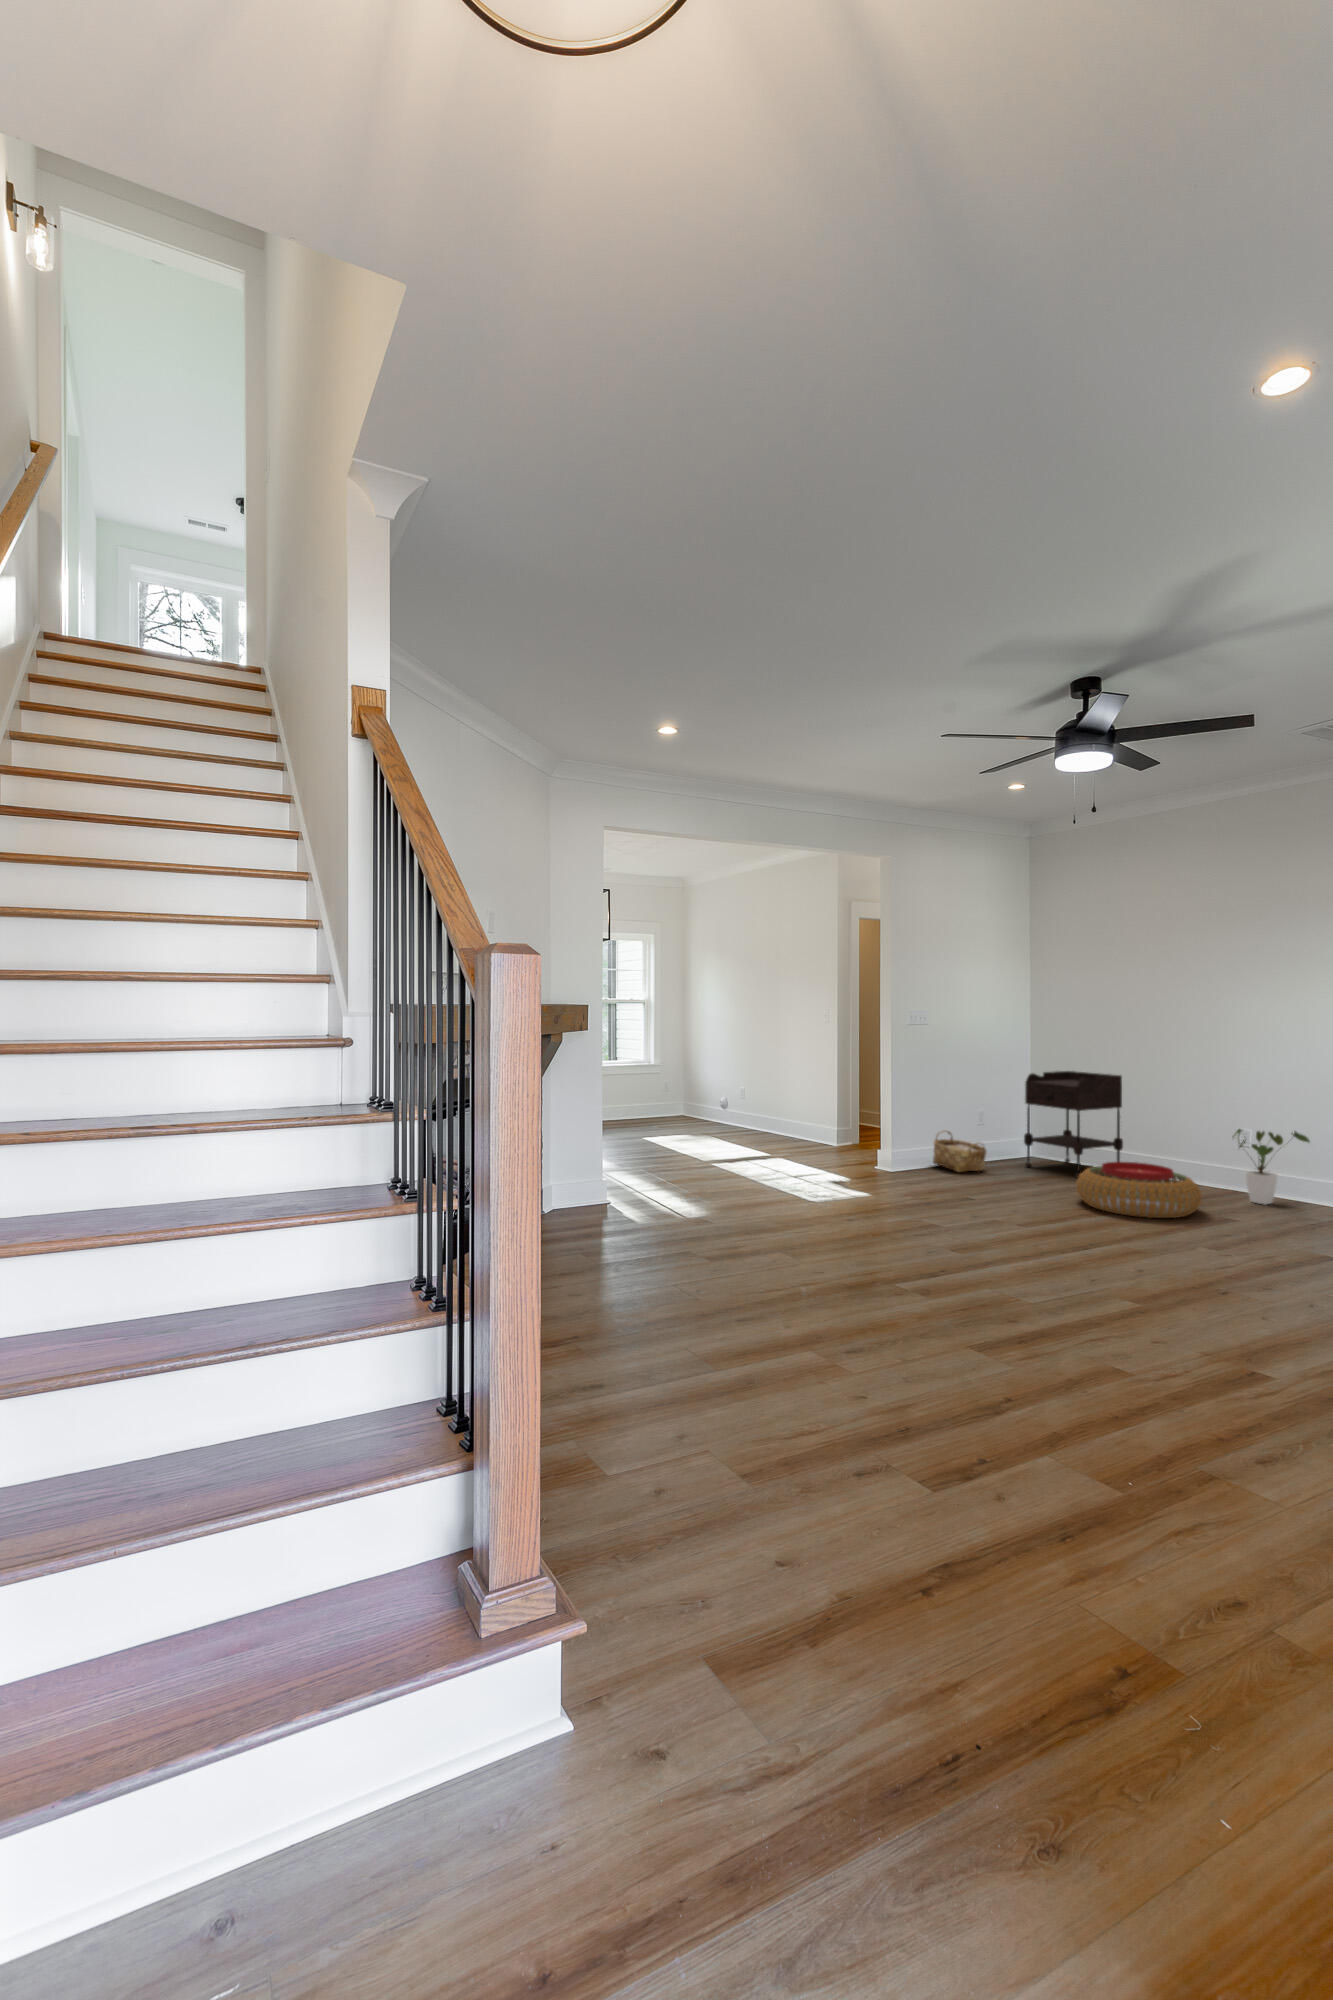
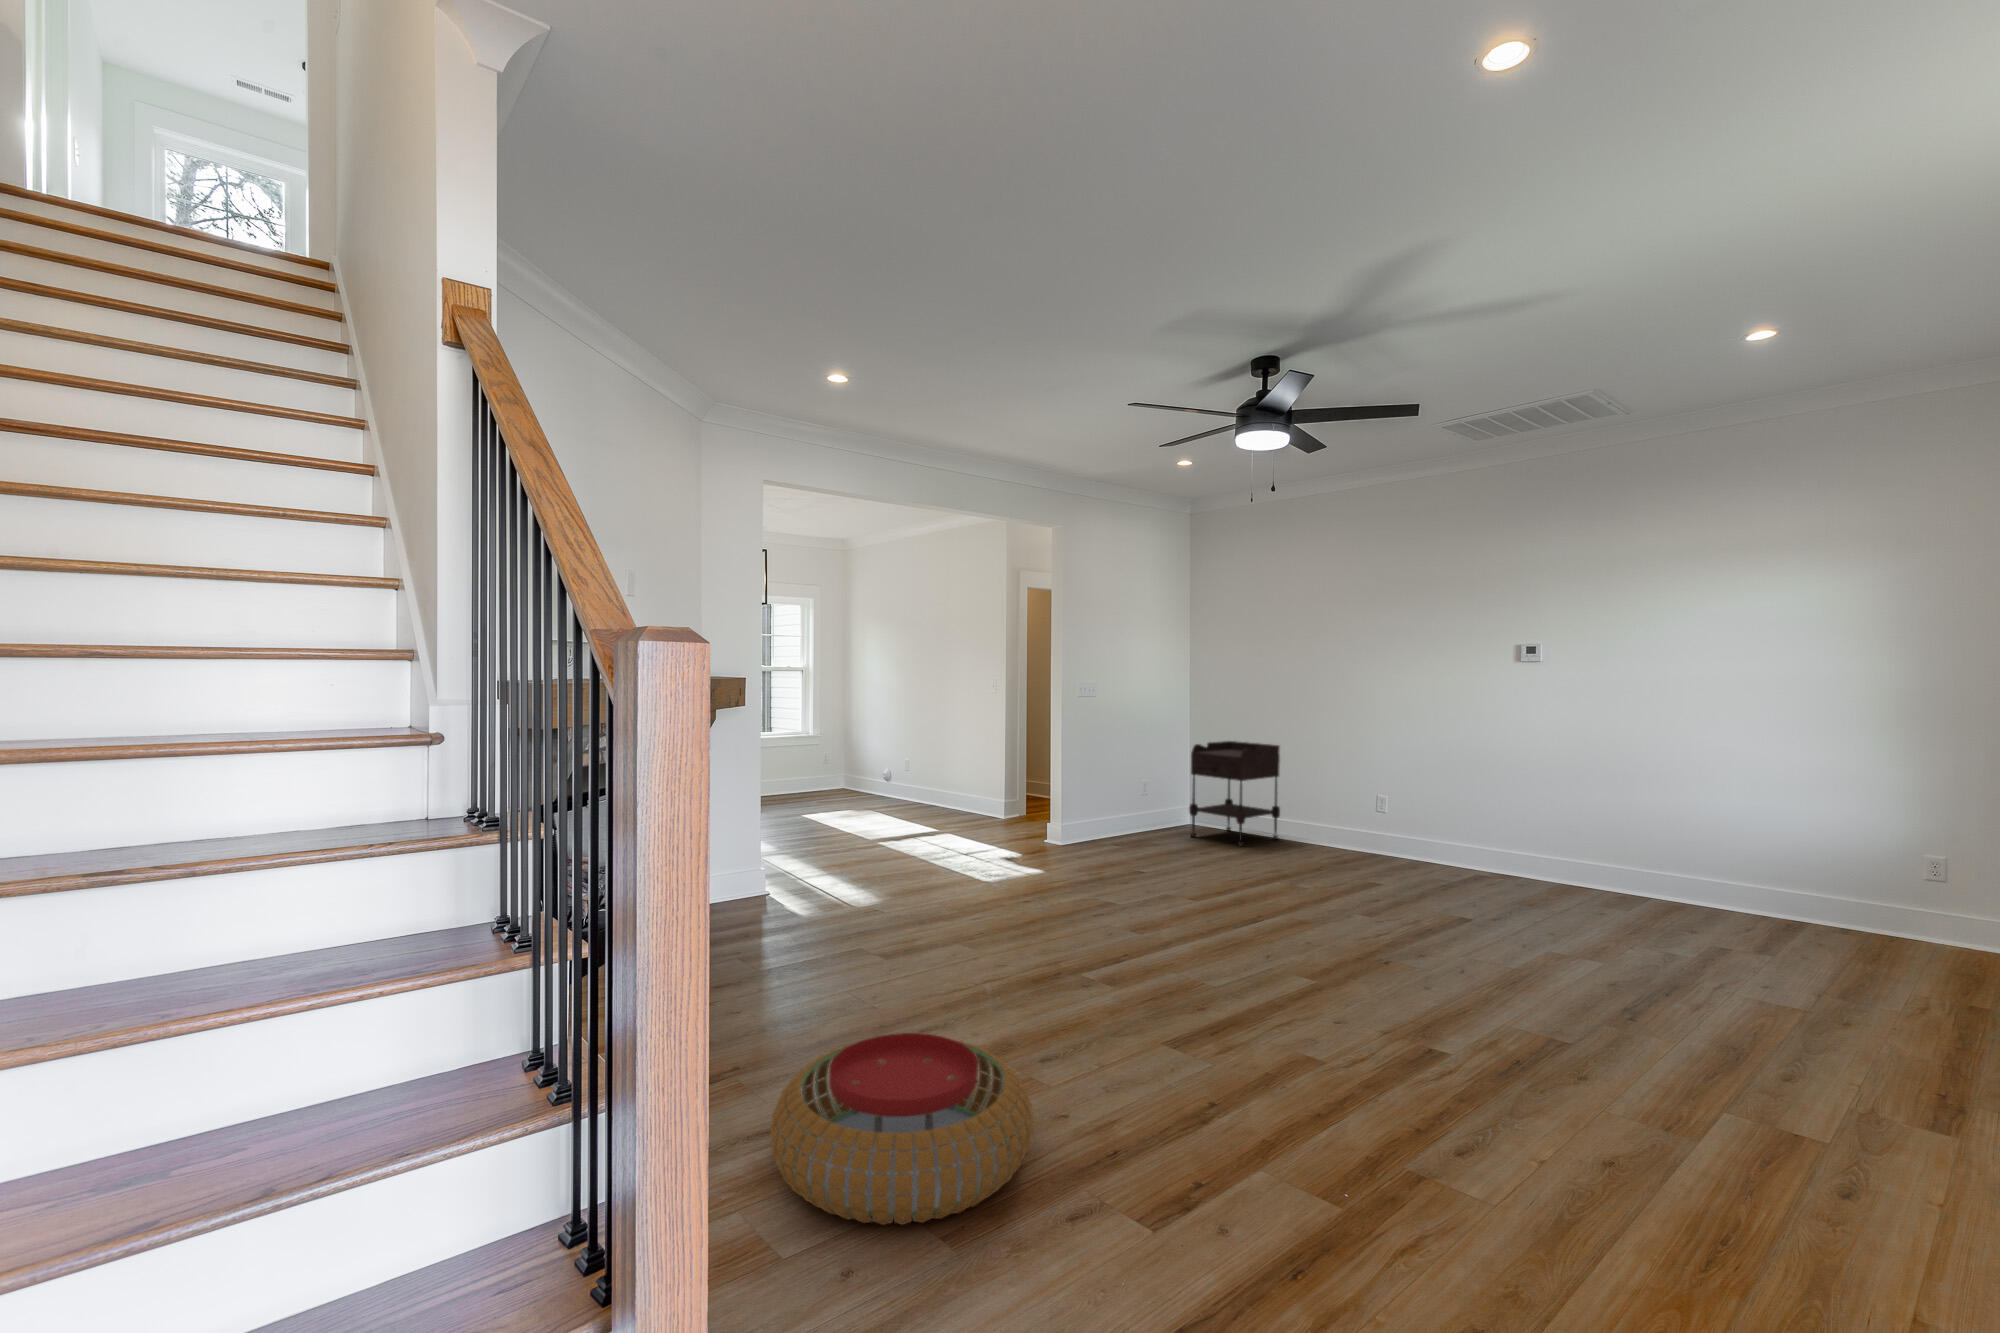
house plant: present [1234,1129,1310,1204] -> none [1380,796,1446,868]
woven basket: present [933,1130,987,1173] -> none [1103,802,1155,845]
pouf: present [1077,1162,1201,1218] -> present [770,1033,1033,1225]

